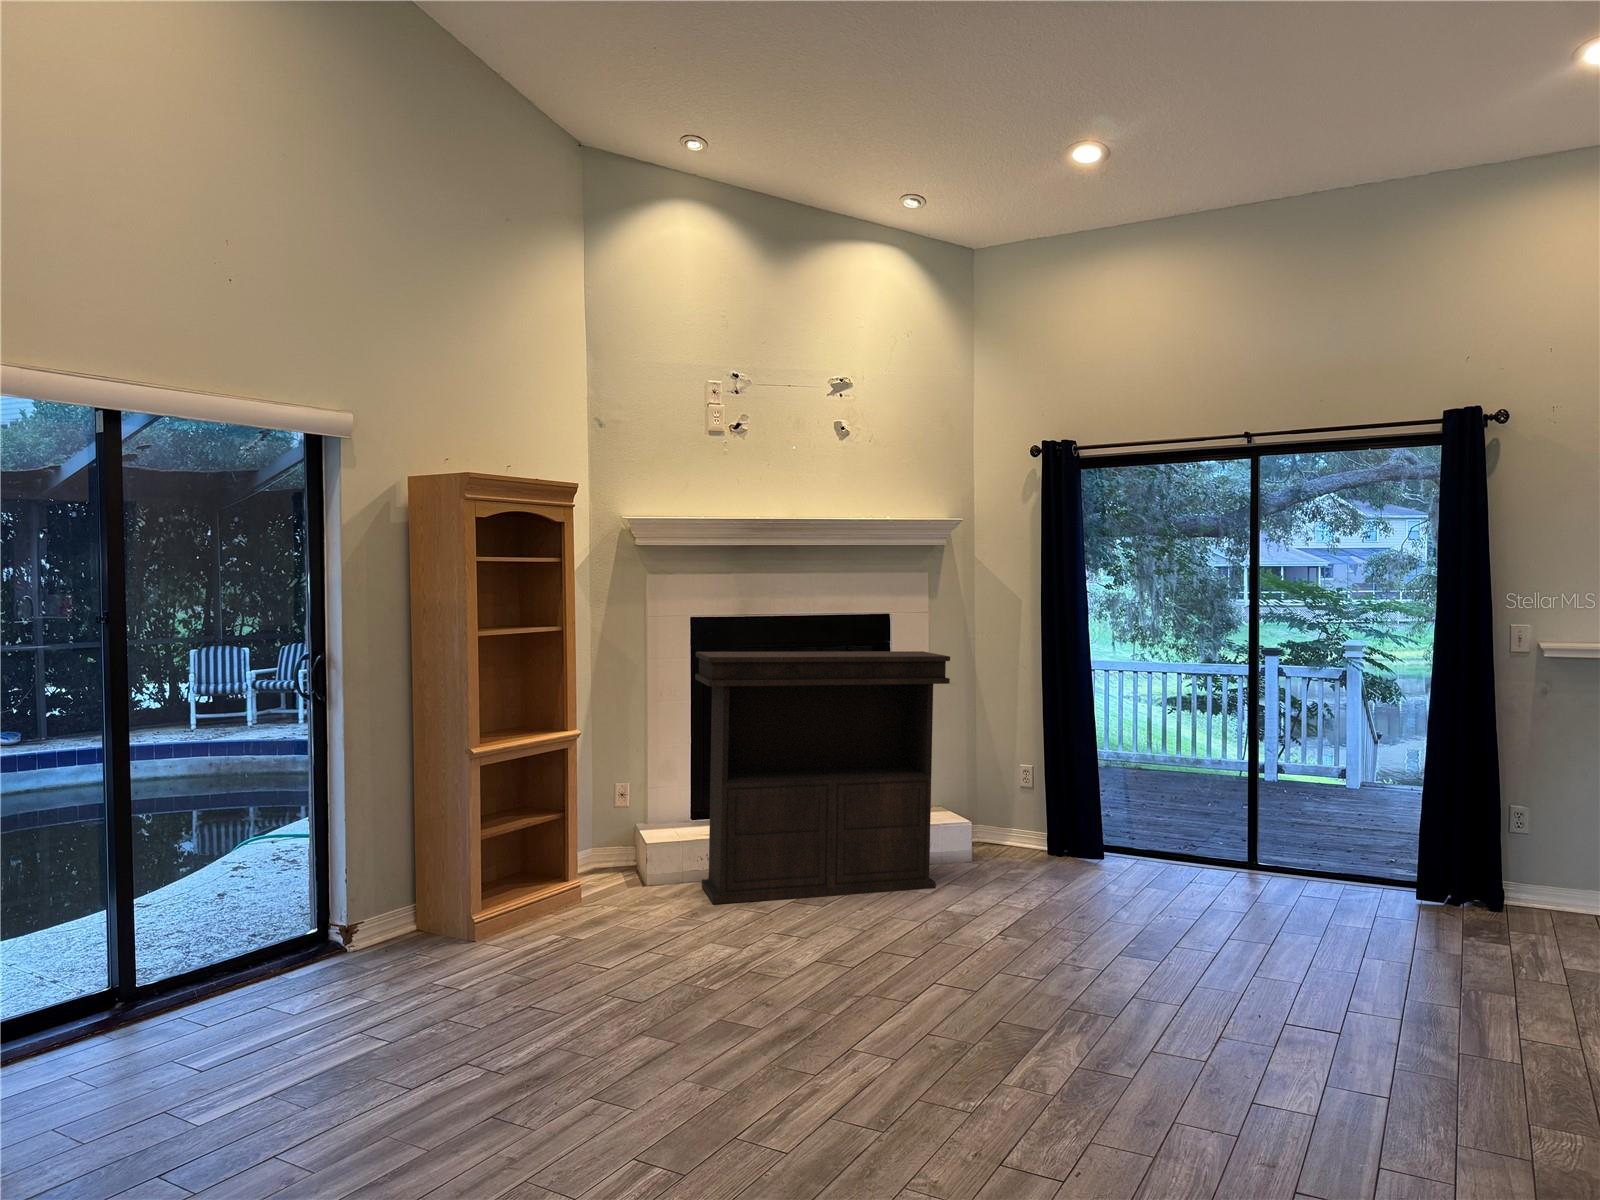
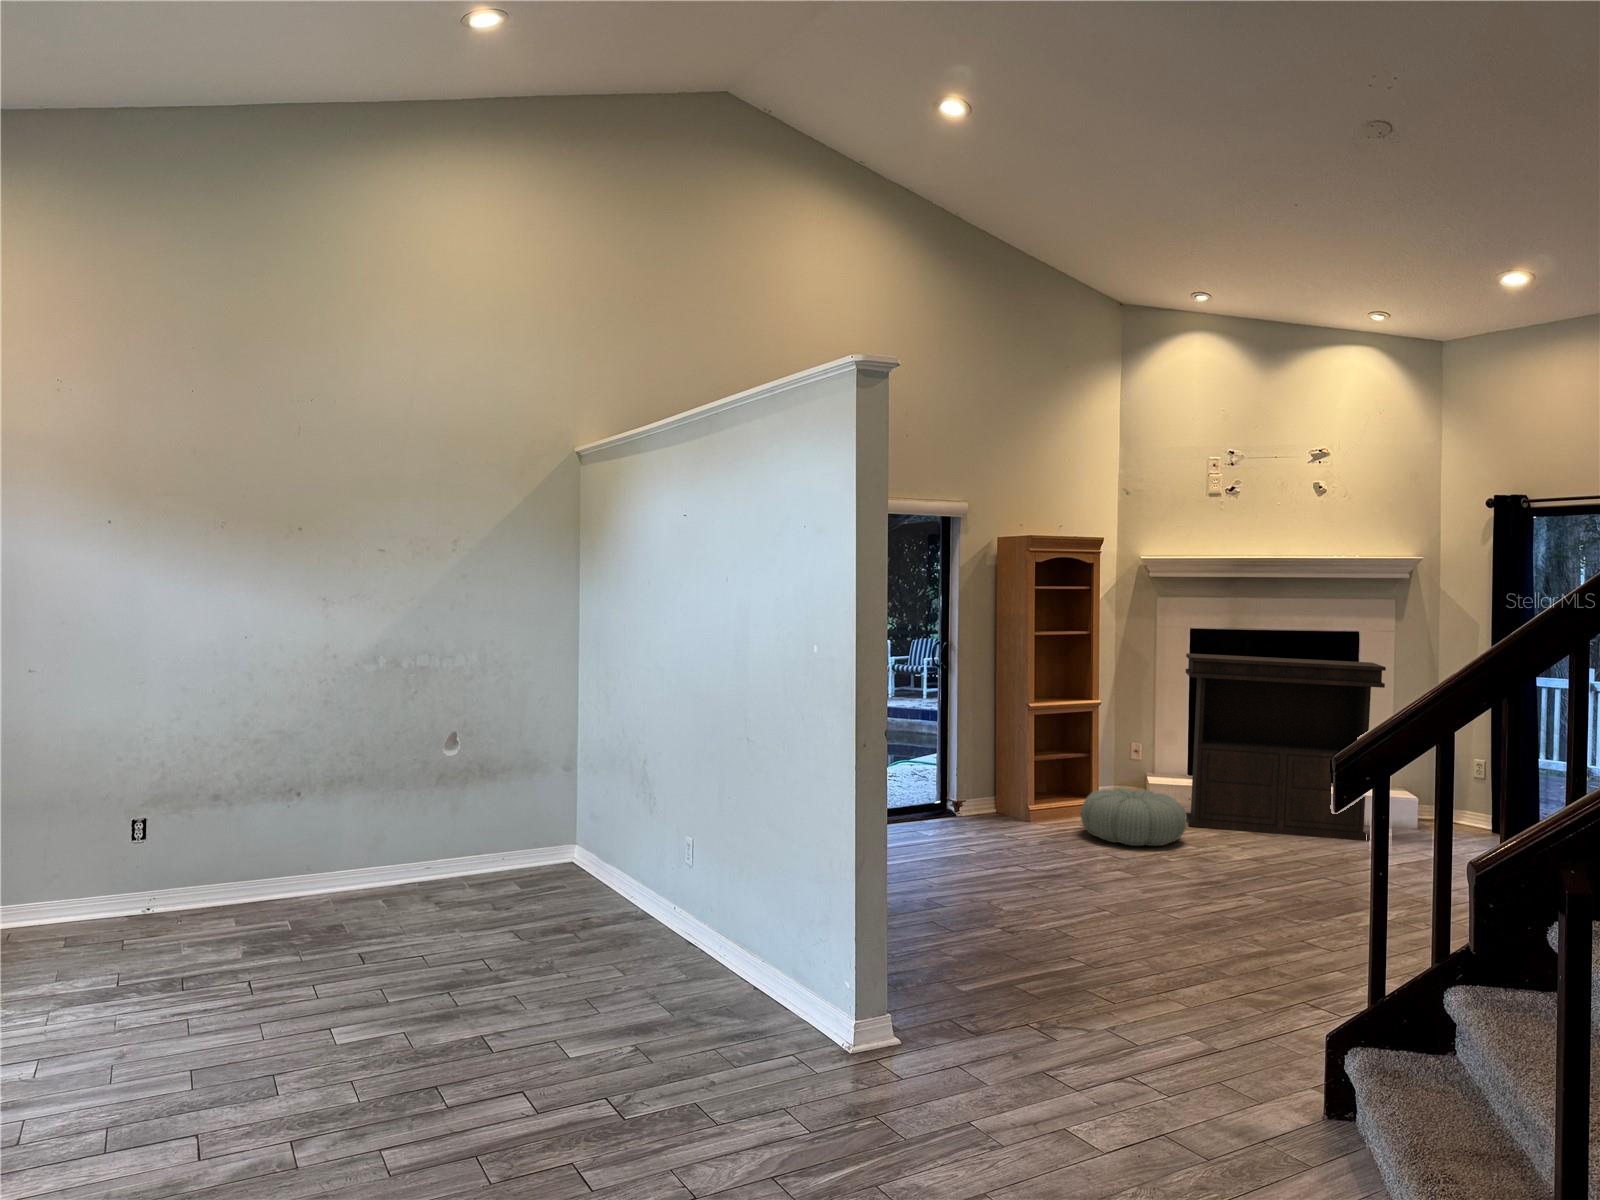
pouf: none [562,864,723,966] -> present [1081,788,1187,846]

